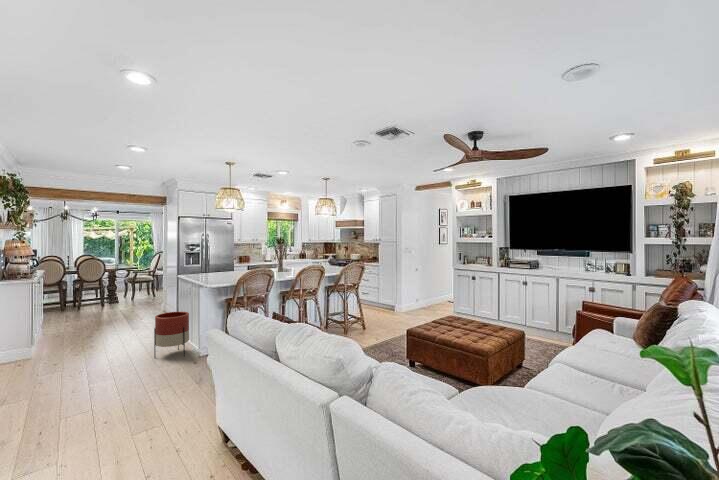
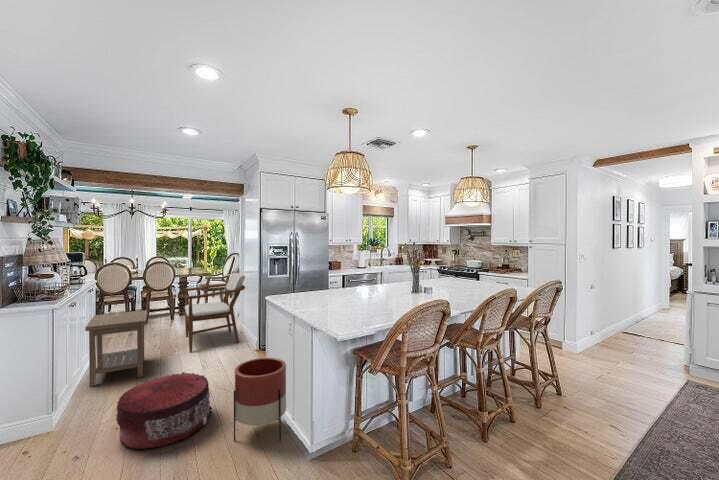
armchair: none [115,265,167,324] -> present [183,273,245,352]
side table: none [41,292,88,343] -> present [85,310,147,387]
pouf: none [75,325,140,364] -> present [116,372,212,449]

